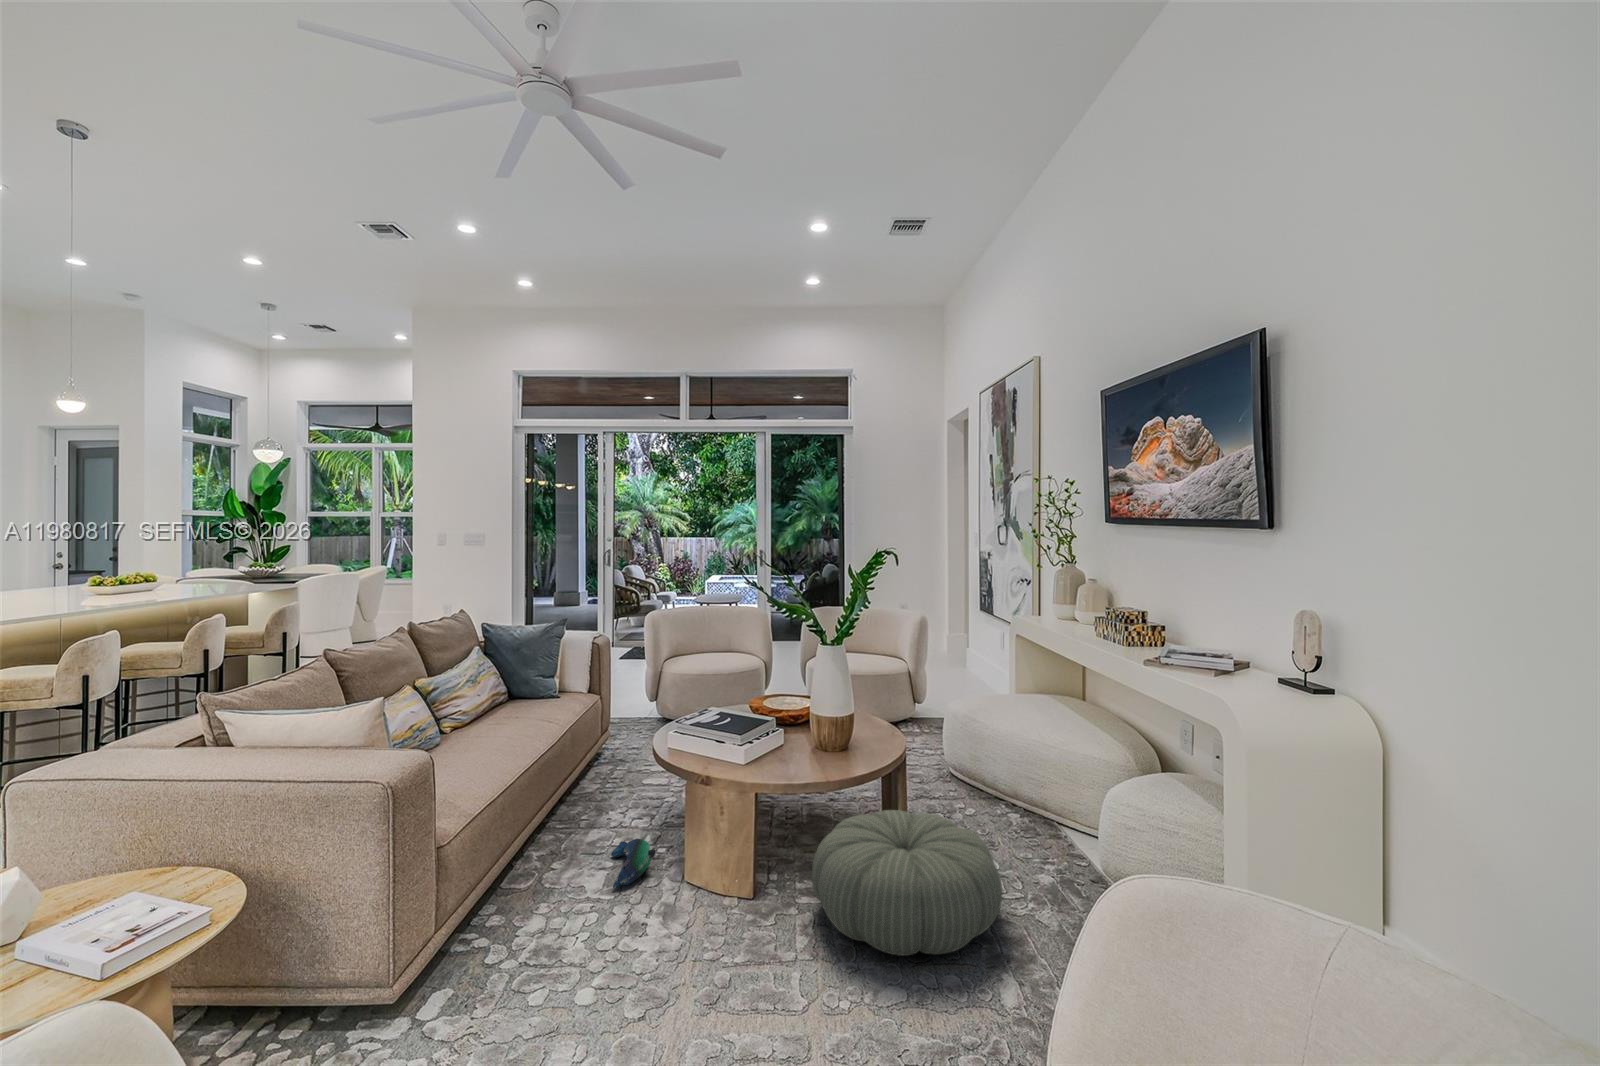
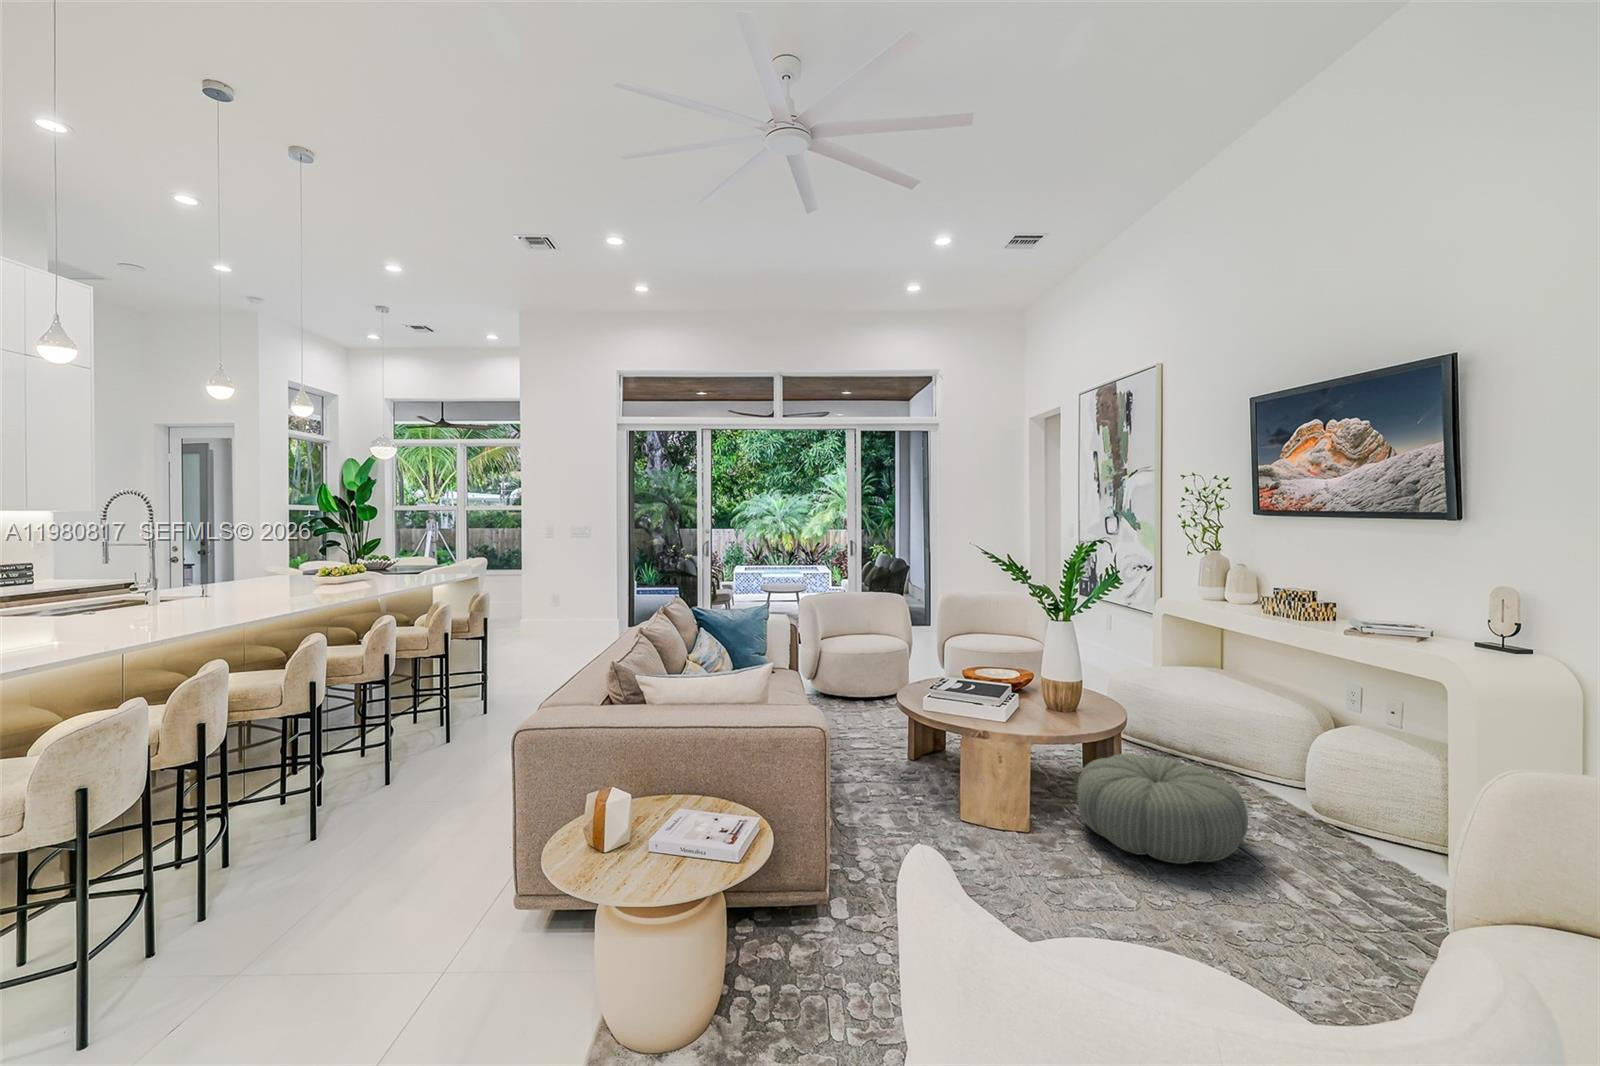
plush toy: present [611,839,656,889] -> none [878,784,926,824]

